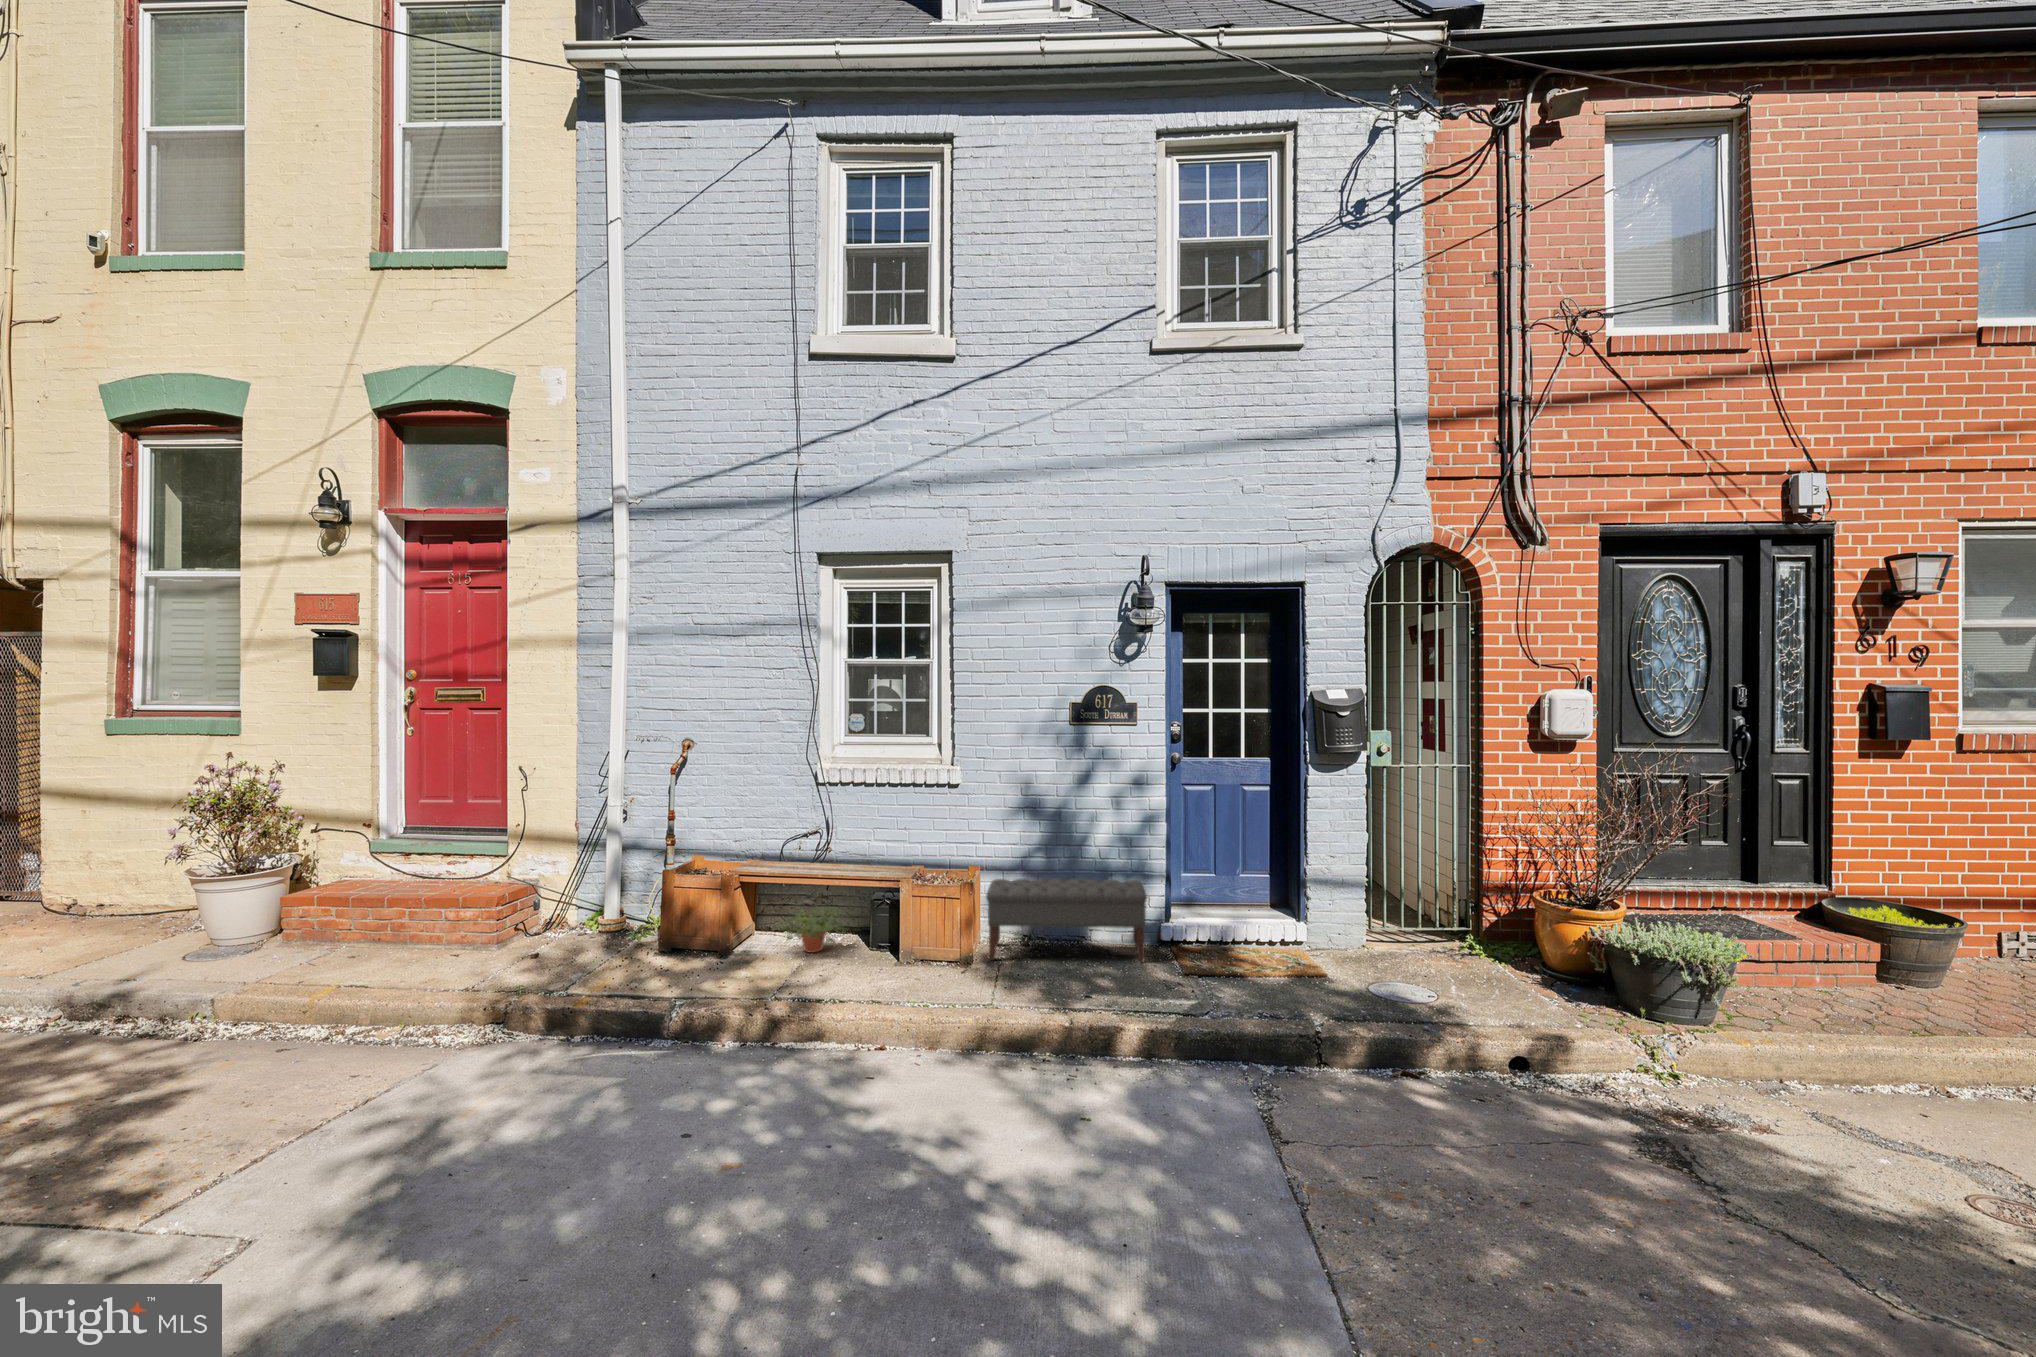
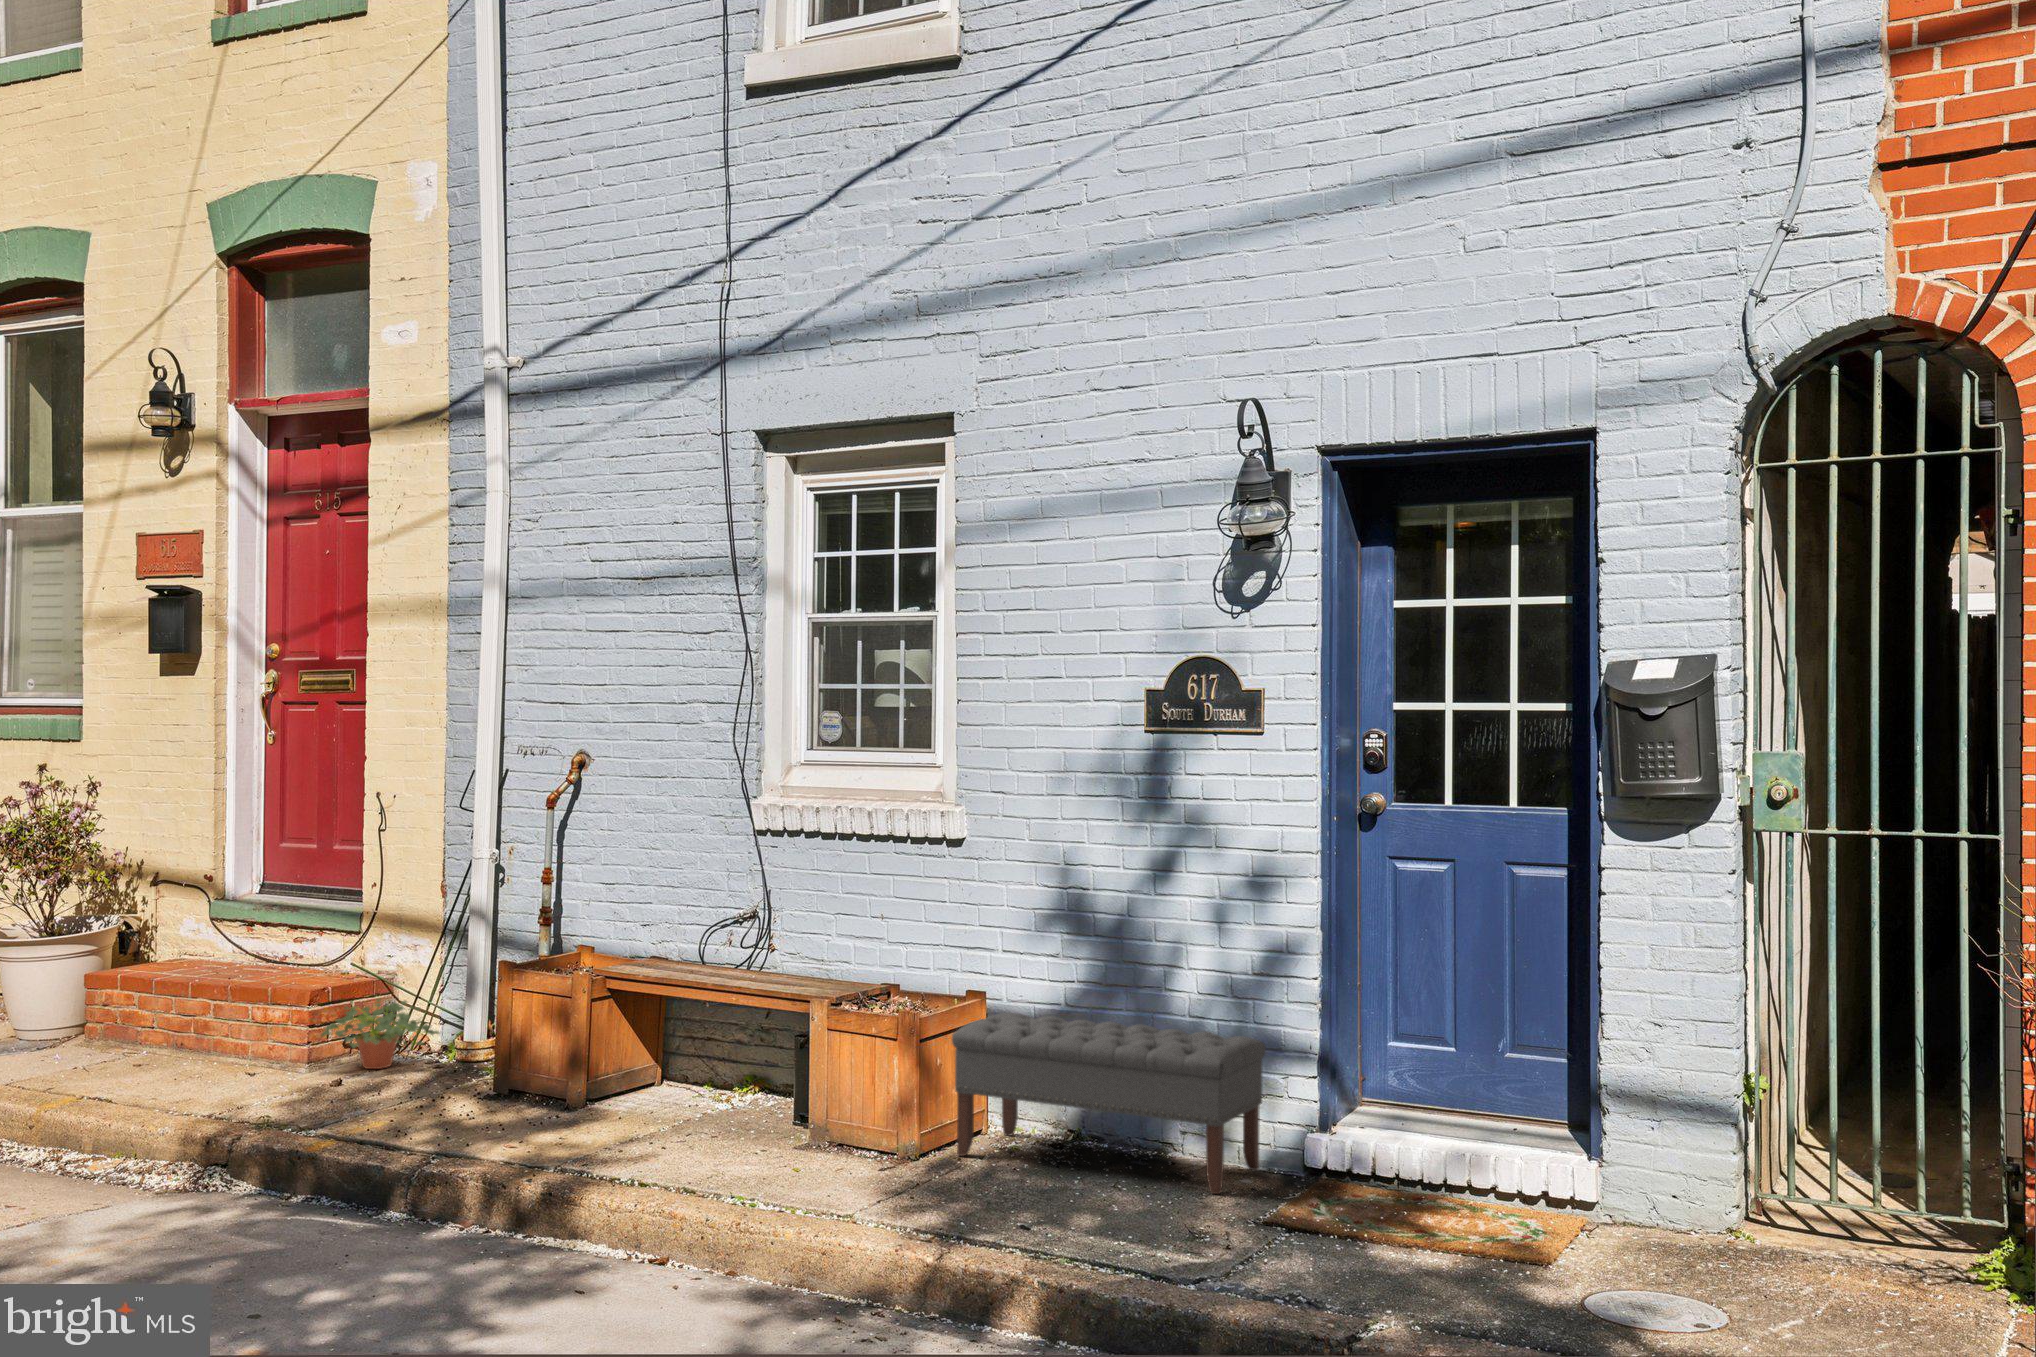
potted plant: present [775,907,846,952] -> present [322,999,439,1069]

